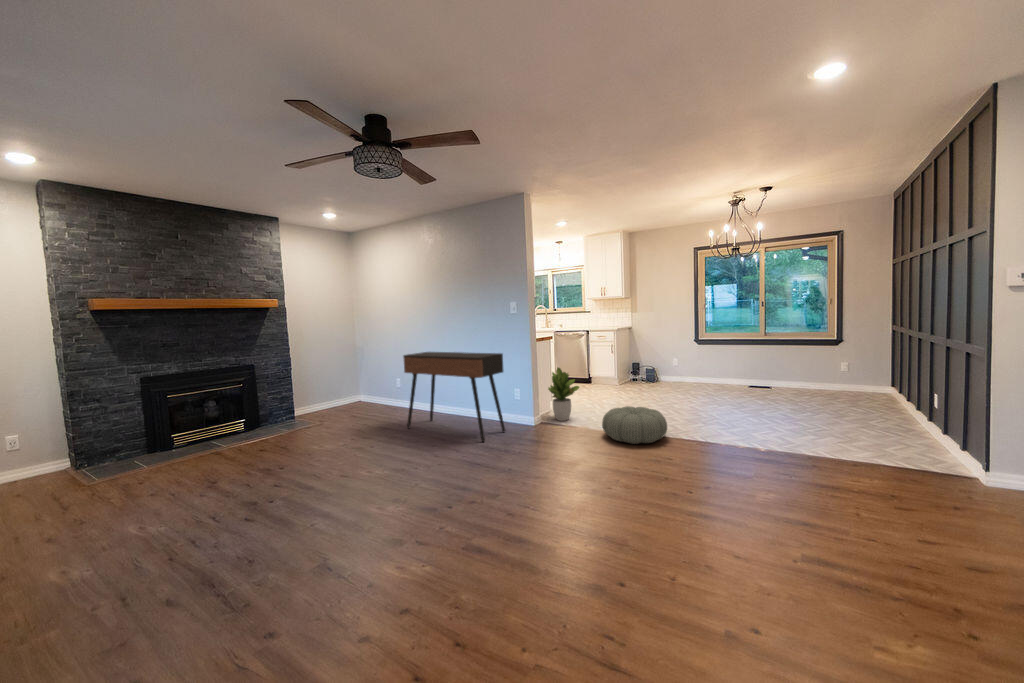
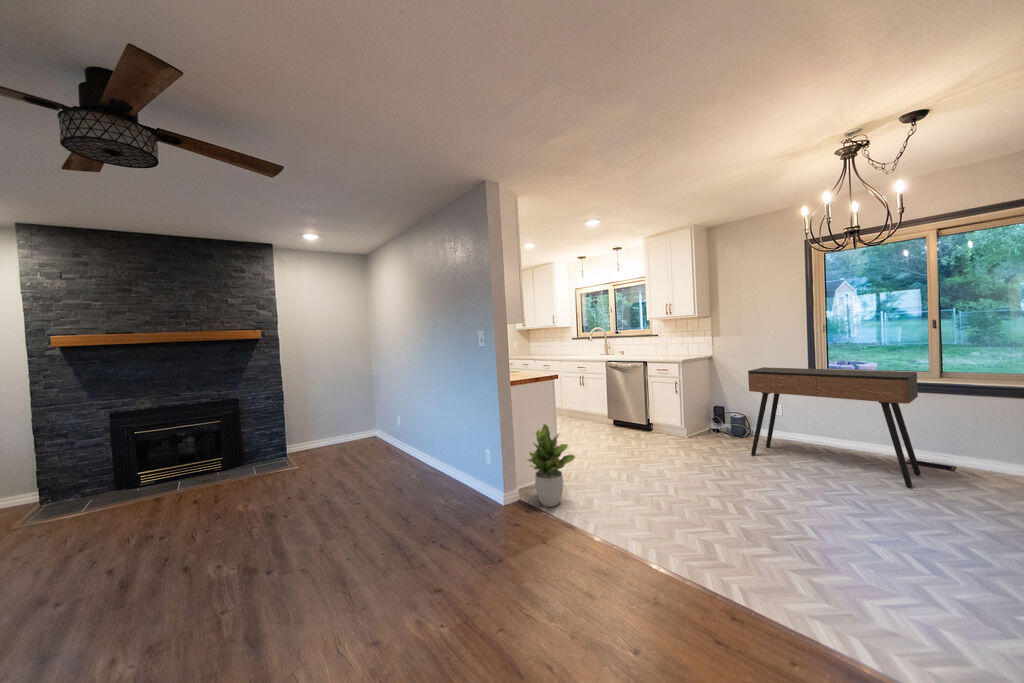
console table: present [403,352,505,442] -> present [748,367,921,487]
pouf: present [602,406,667,444] -> none [571,510,688,606]

